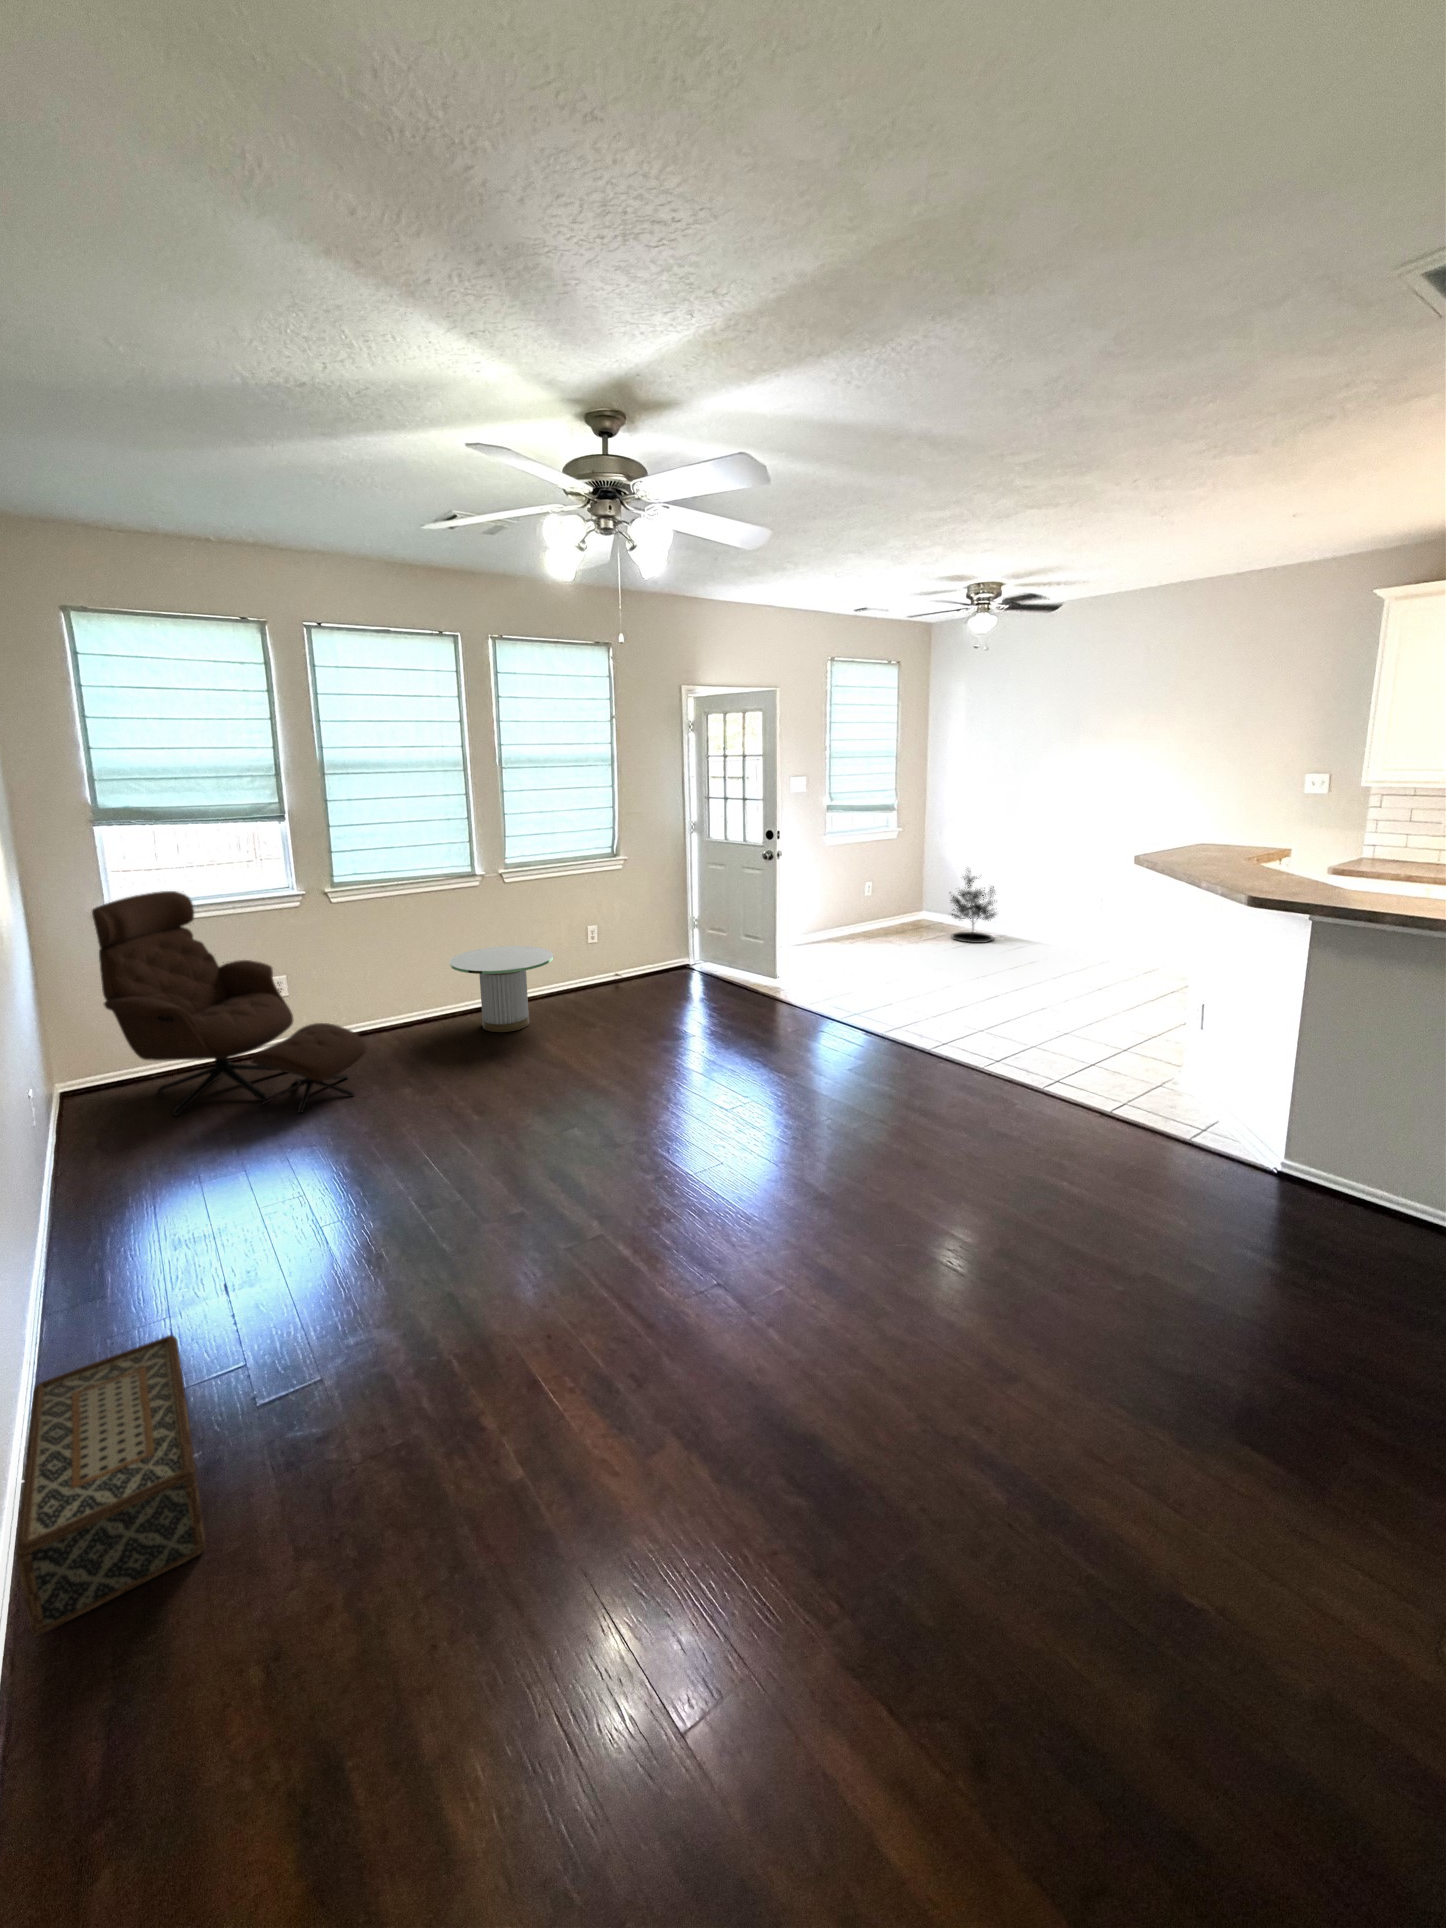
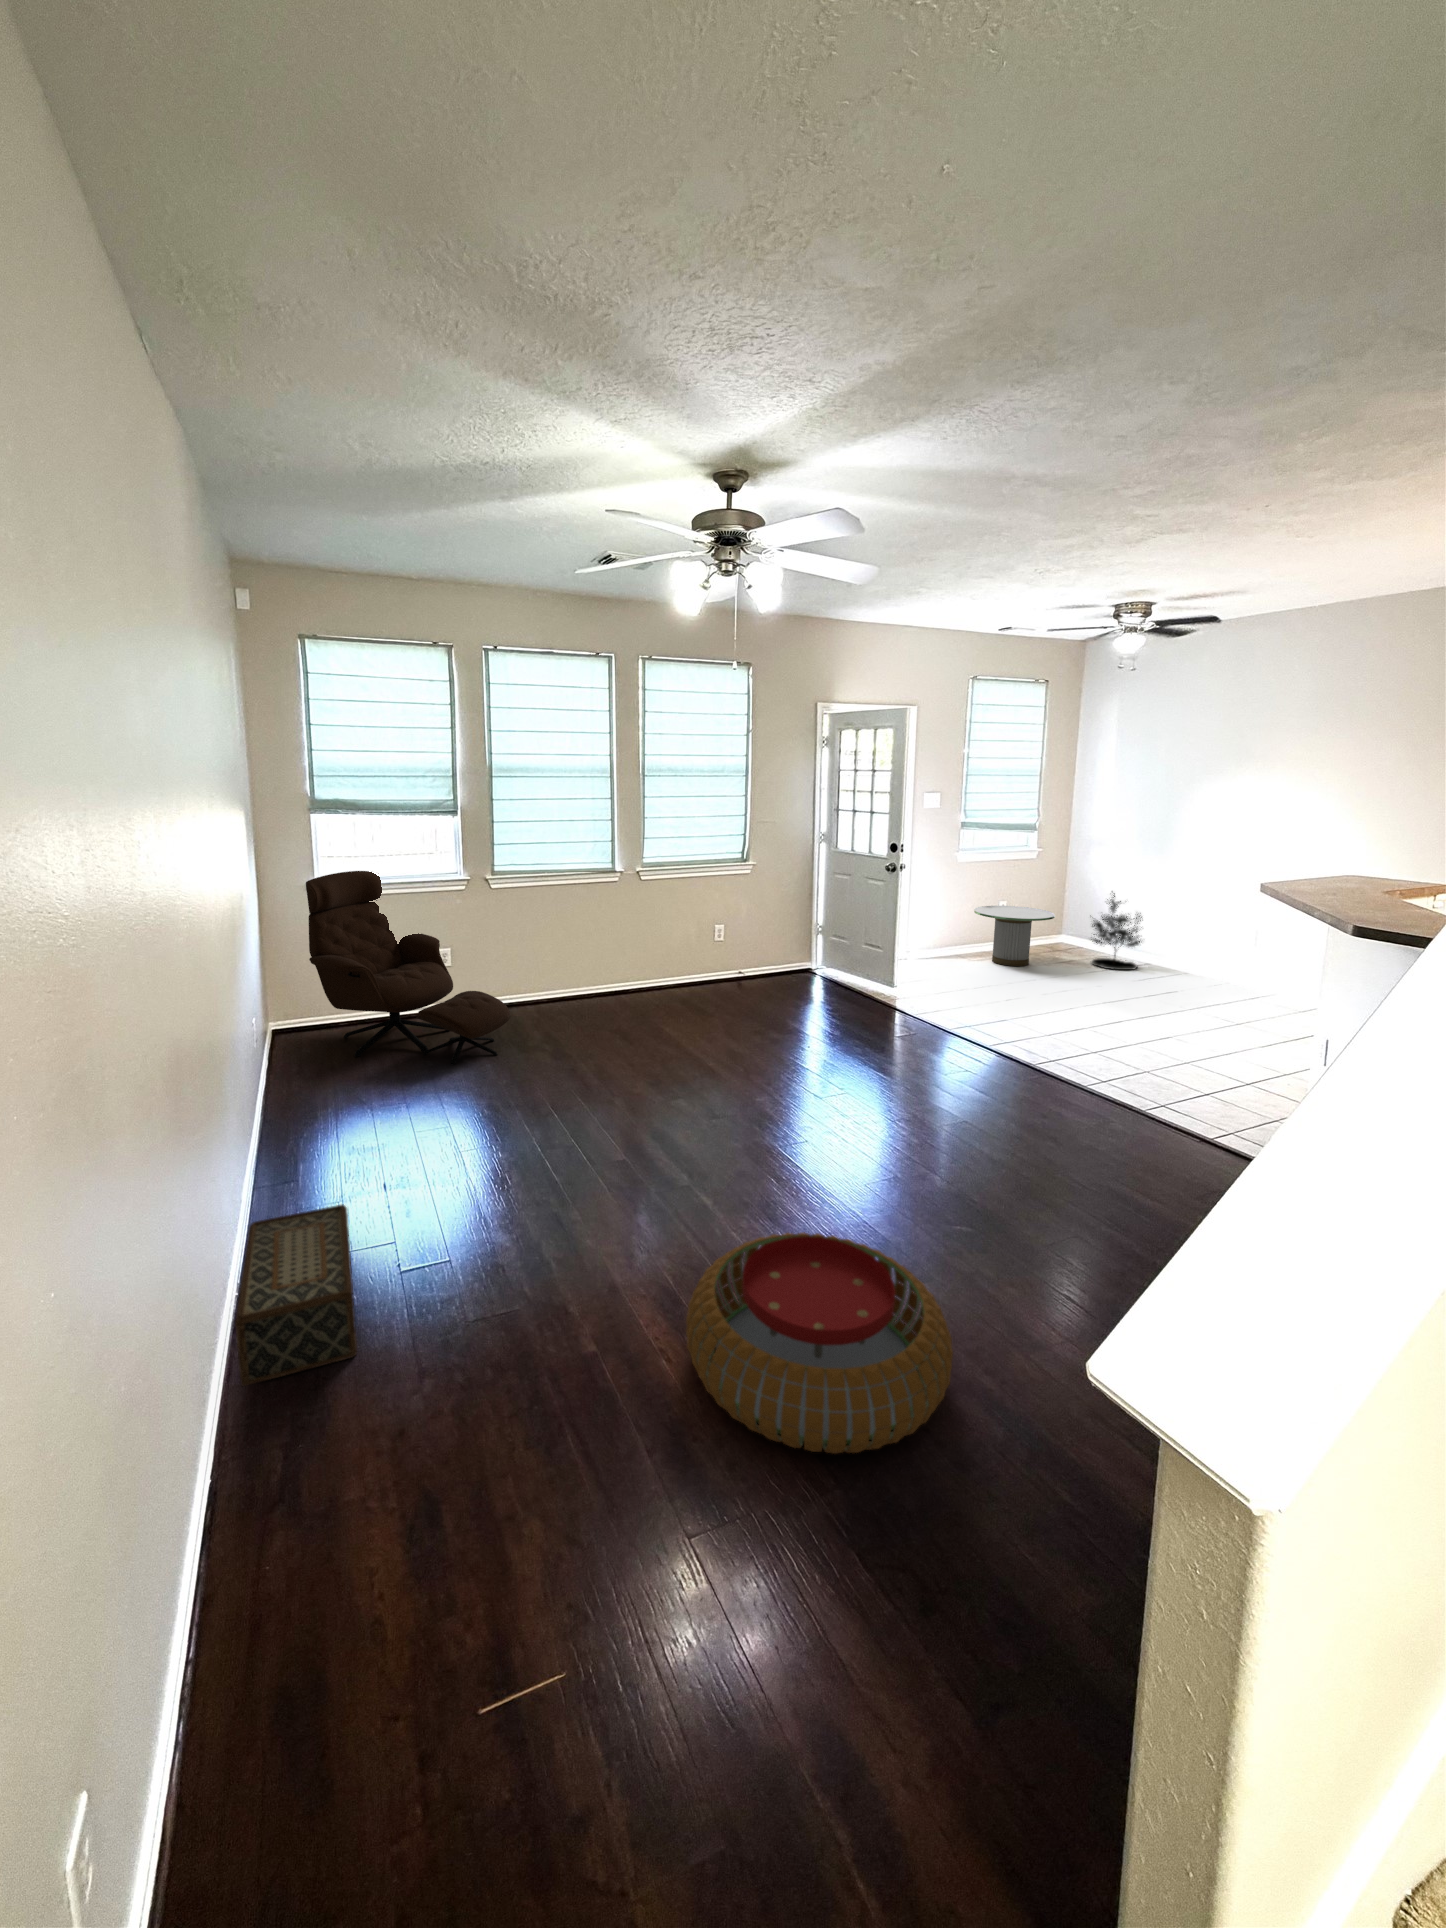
side table: present [450,946,553,1032] -> present [974,906,1055,966]
pouf: none [638,1285,949,1576] -> present [686,1232,953,1453]

